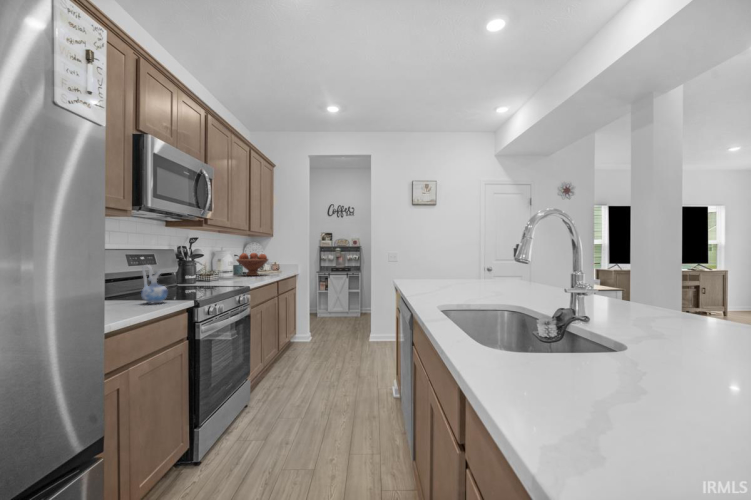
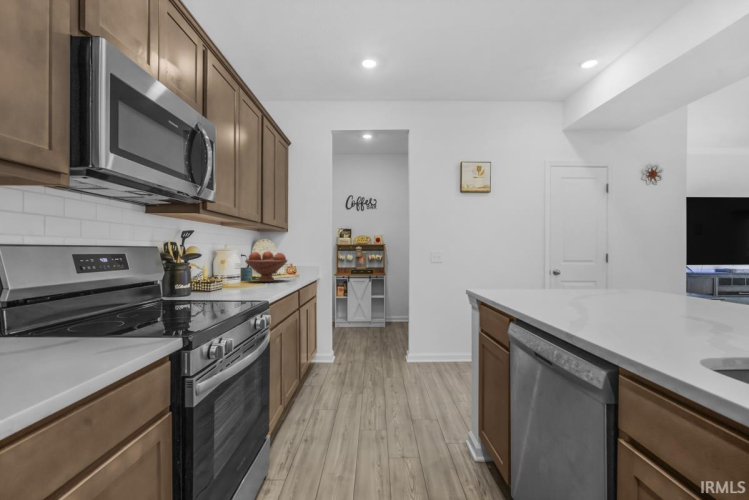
ceramic pitcher: present [141,265,168,303] -> none [68,273,126,353]

